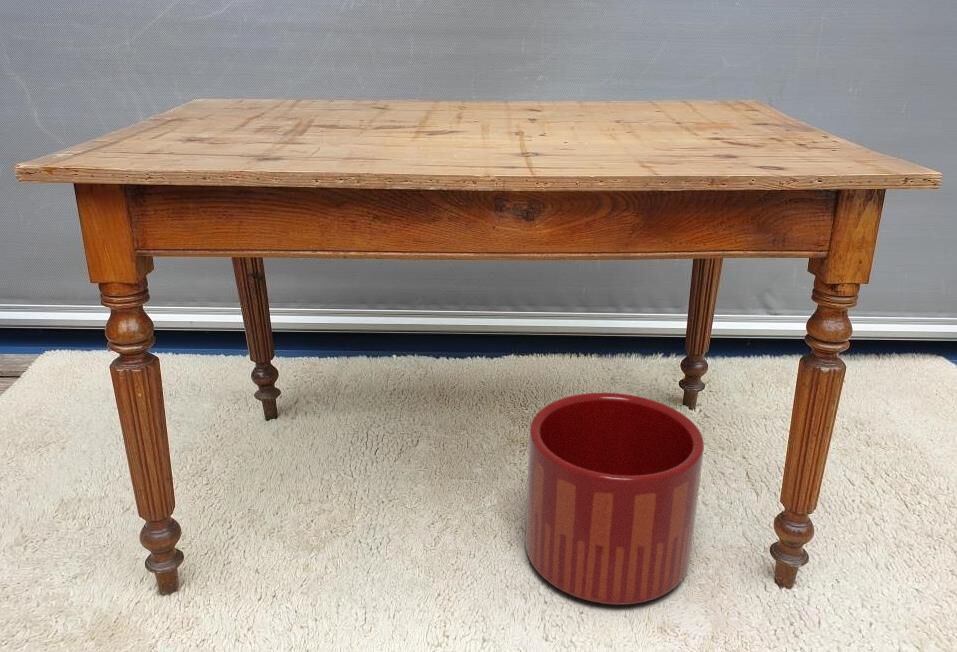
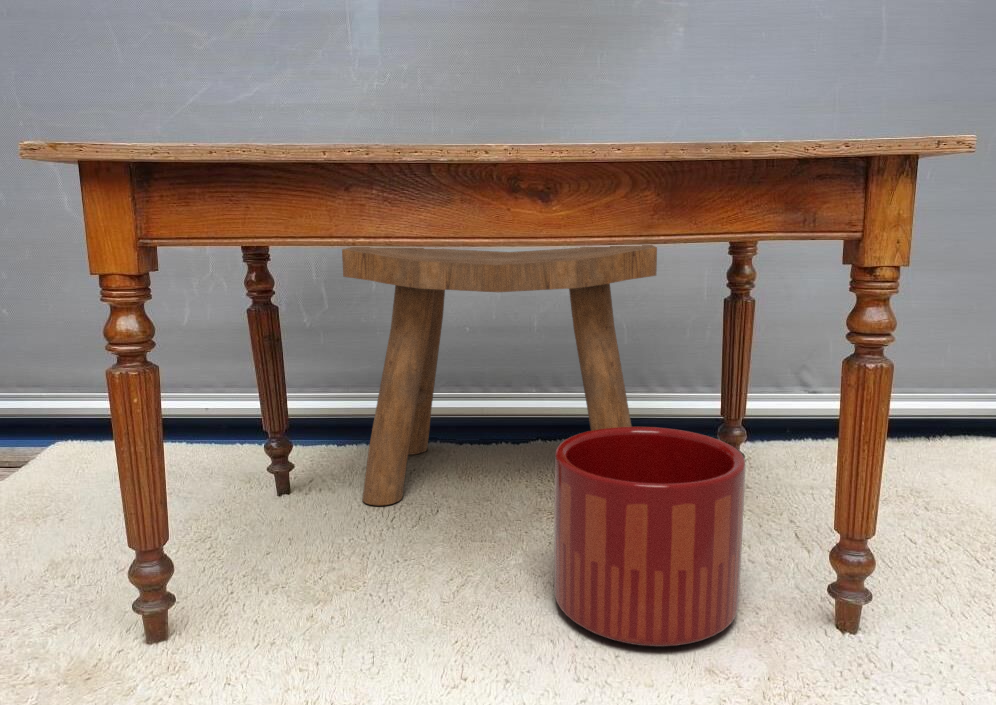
stool: none [322,164,633,444] -> present [342,245,657,505]

